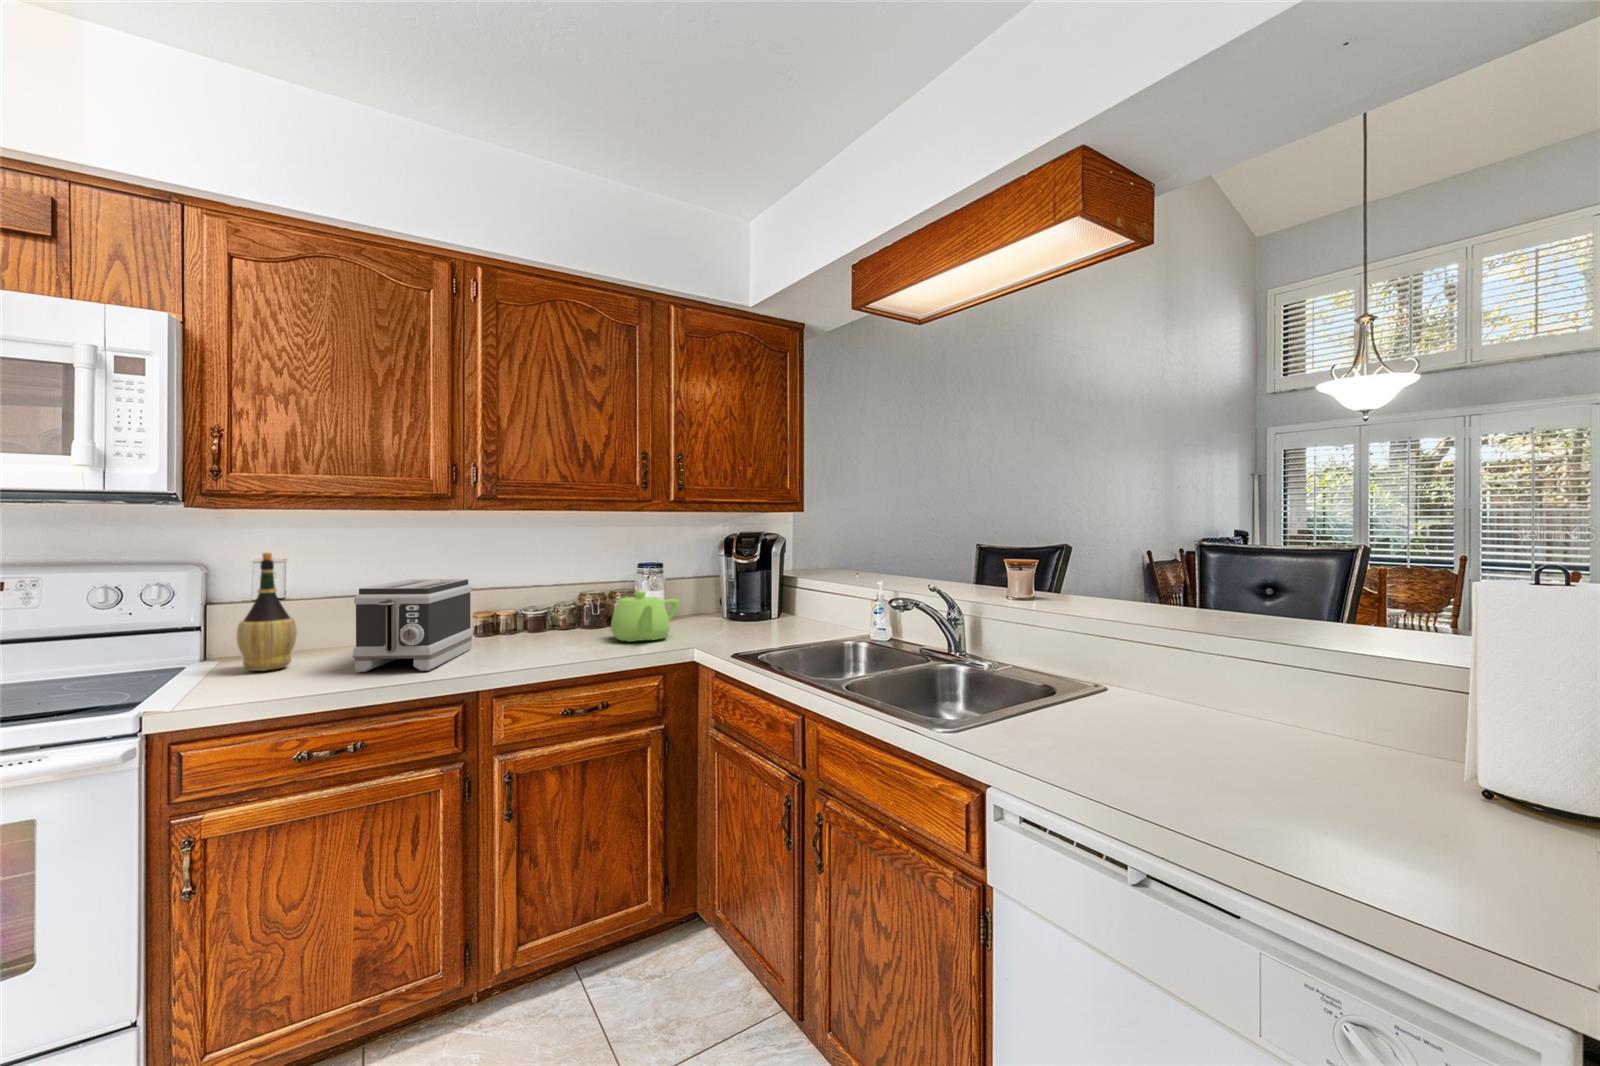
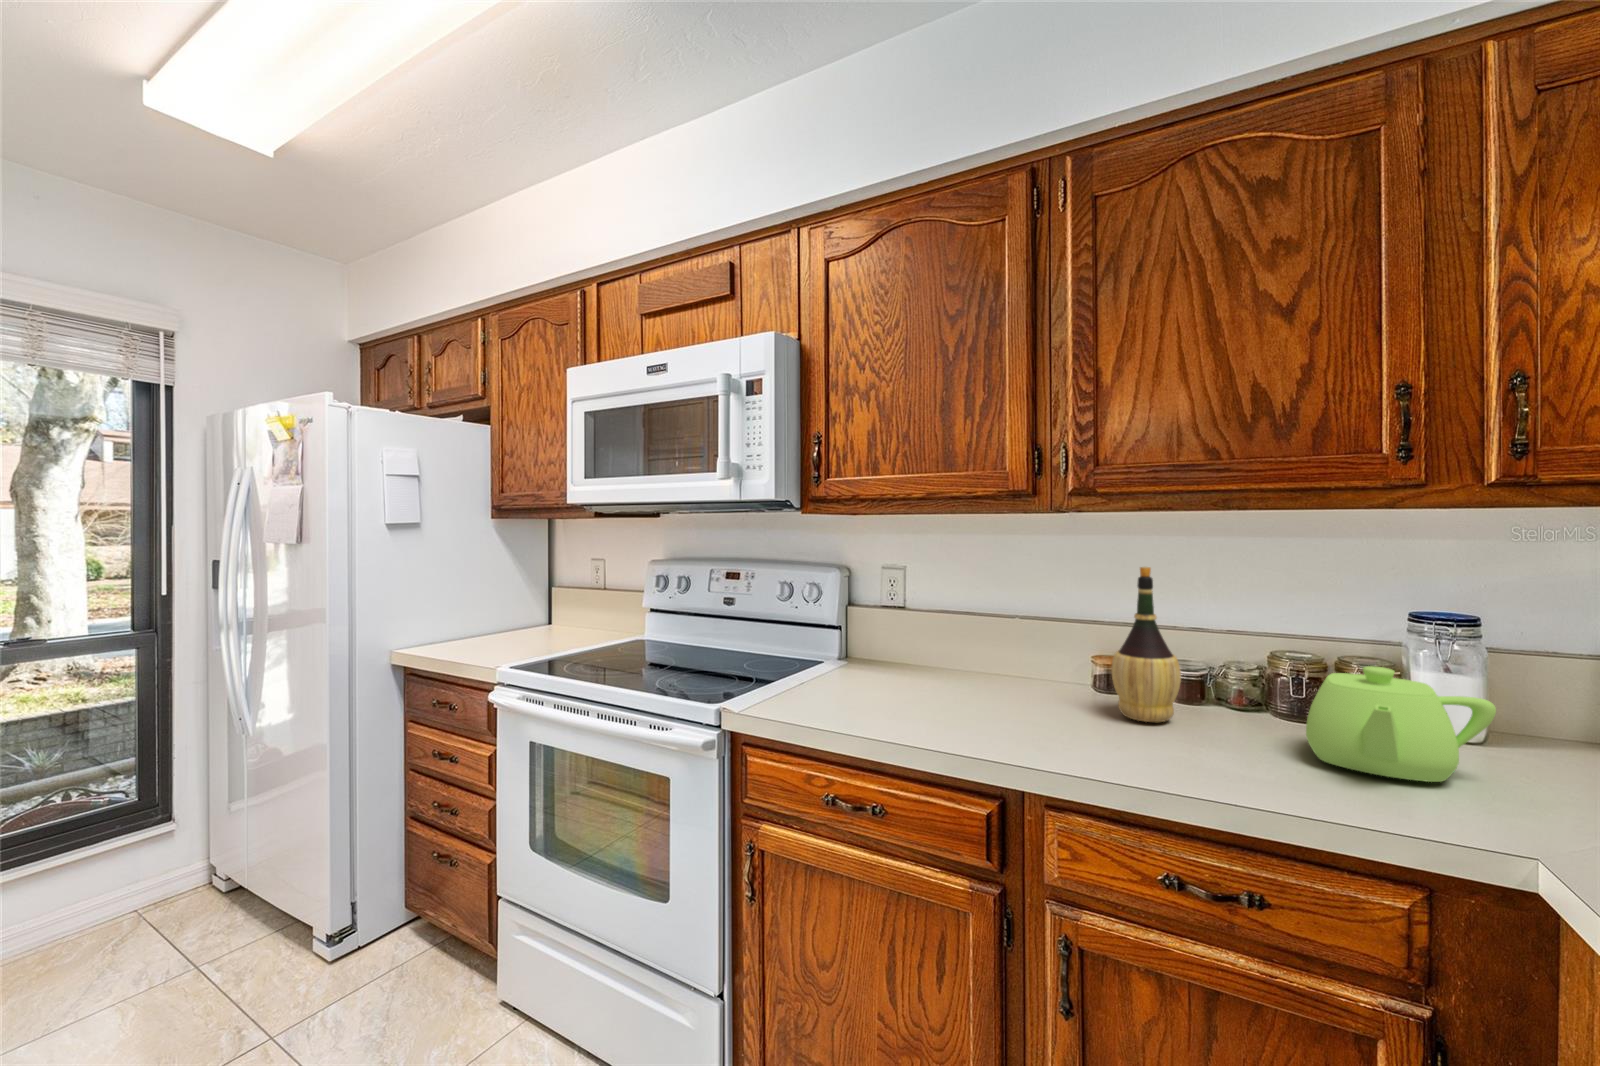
wine bottle: present [237,553,297,671] -> present [1111,567,1181,722]
toaster: present [353,579,473,672] -> none [900,601,1067,735]

